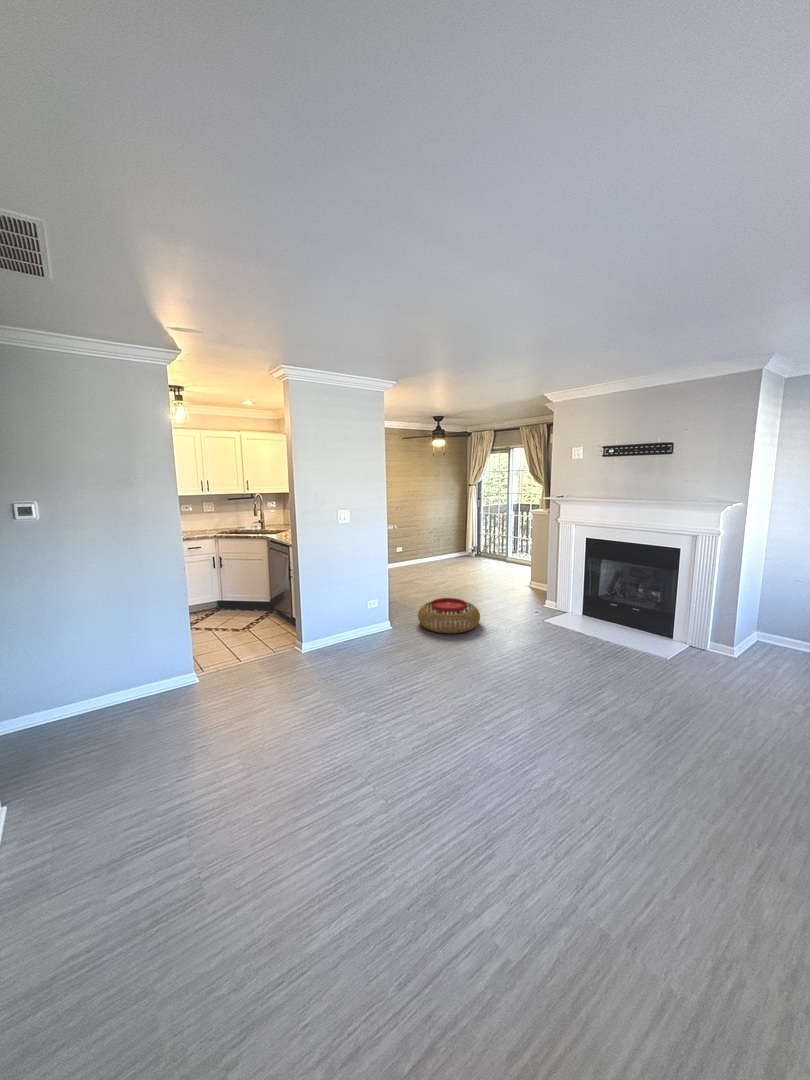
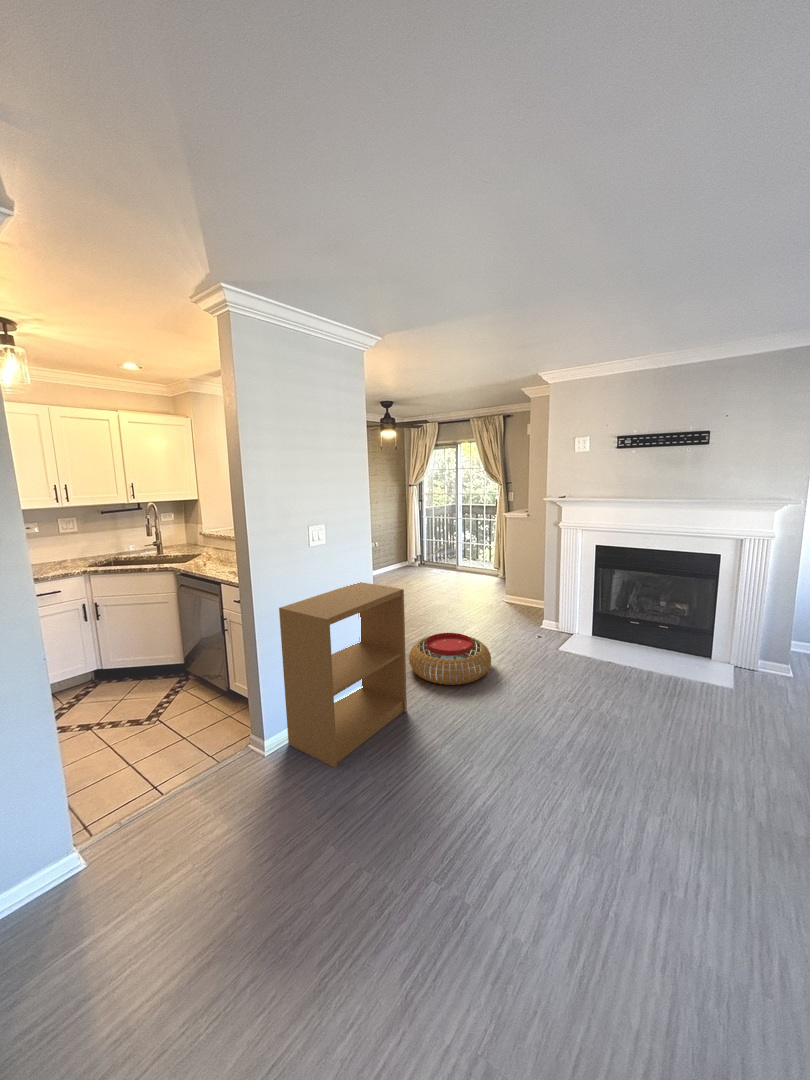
bookshelf: none [314,551,402,663] -> present [279,582,407,768]

